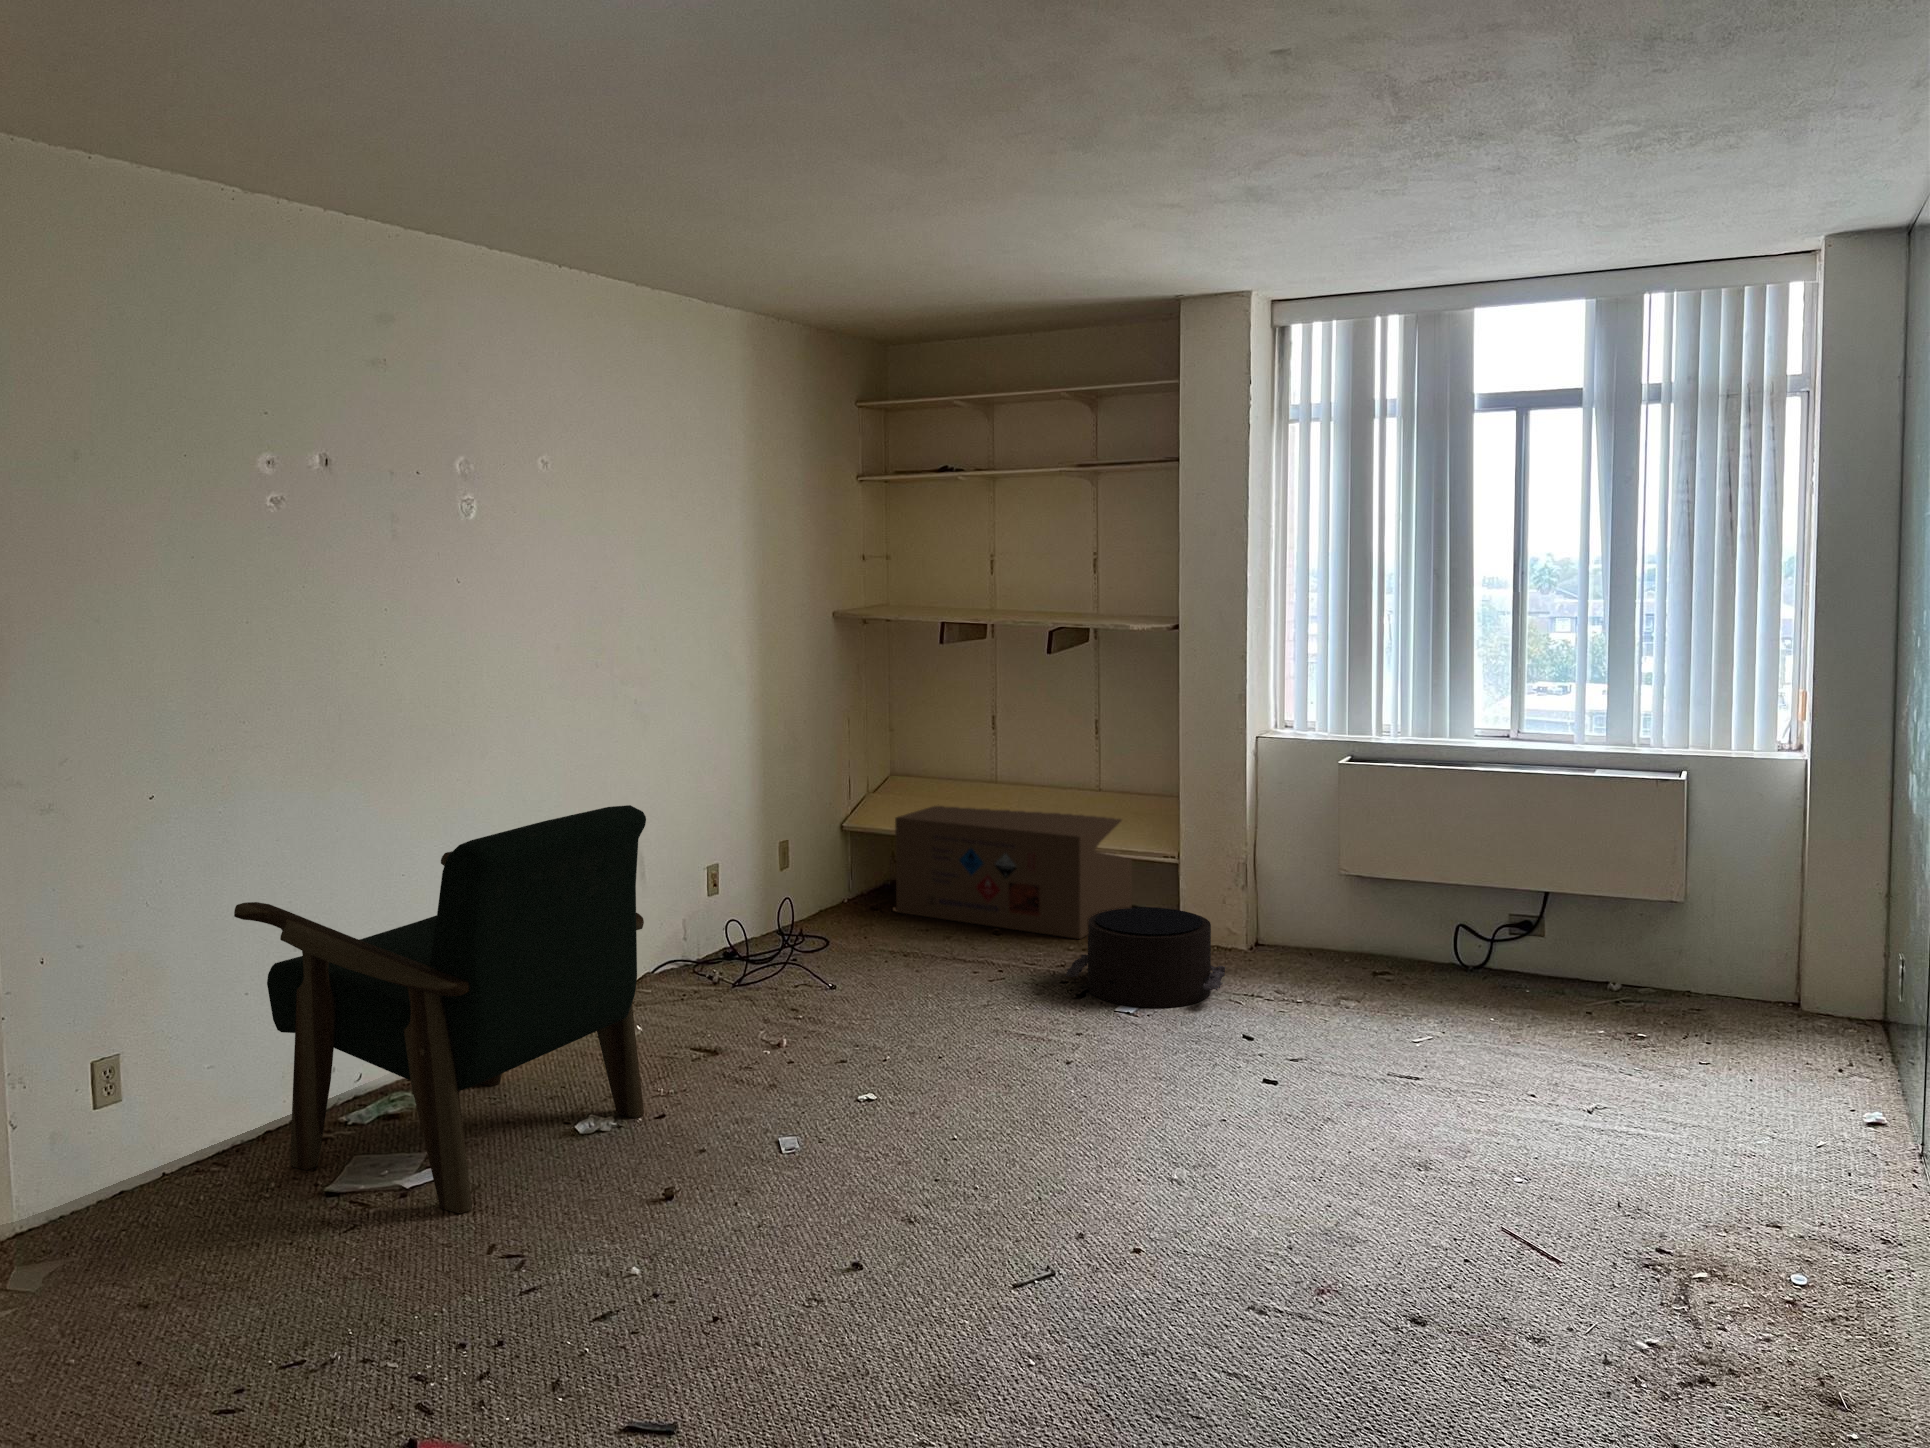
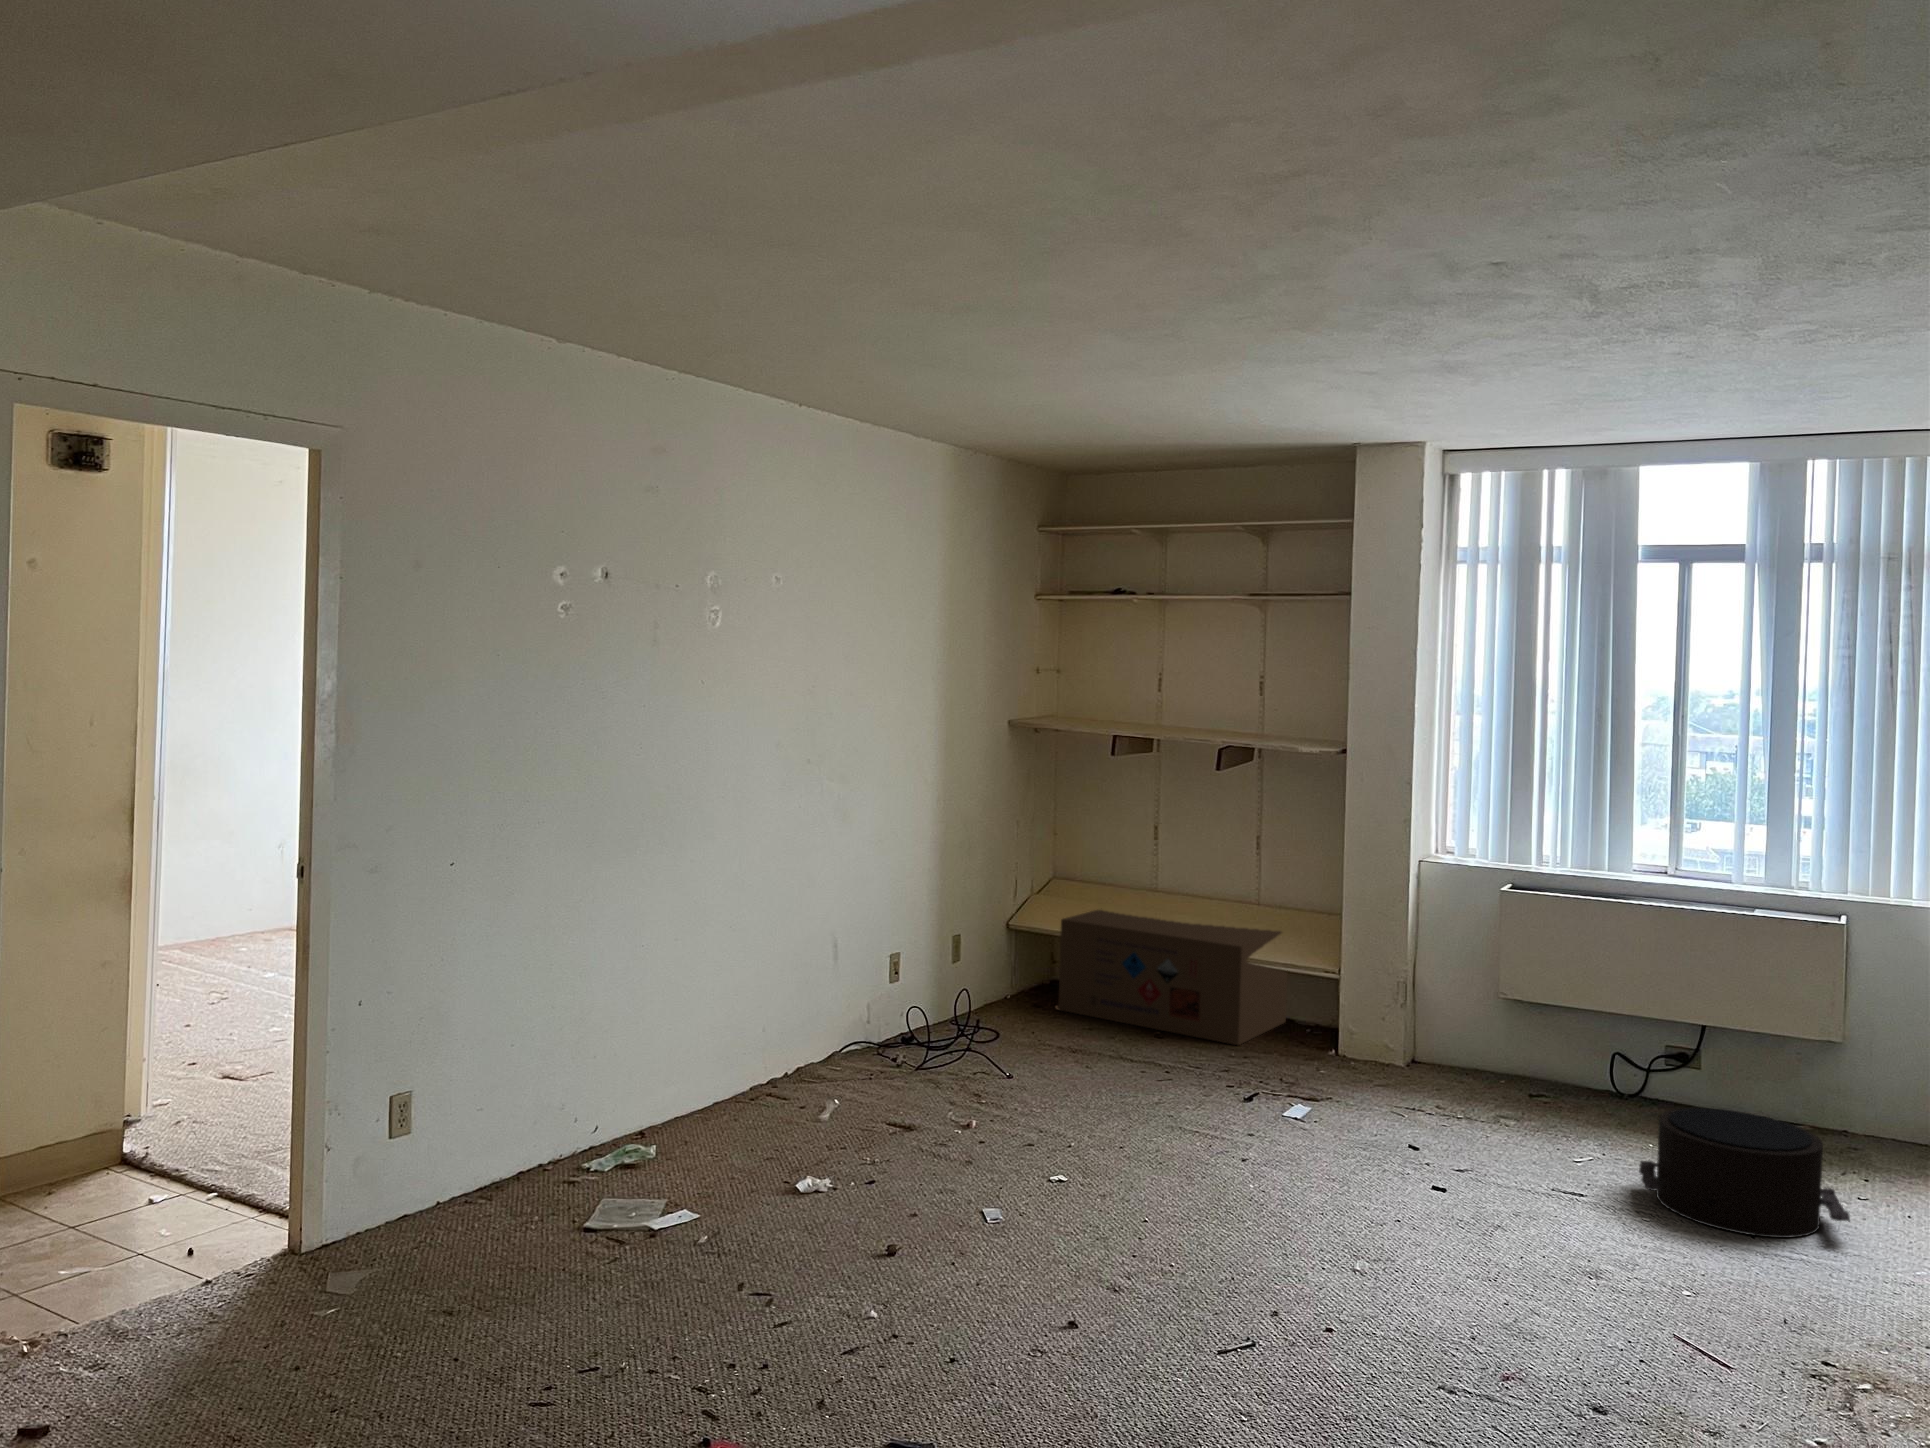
armchair: present [234,805,646,1213] -> none [514,894,873,1254]
pouf: present [1066,907,1225,1008] -> present [1639,1108,1850,1238]

